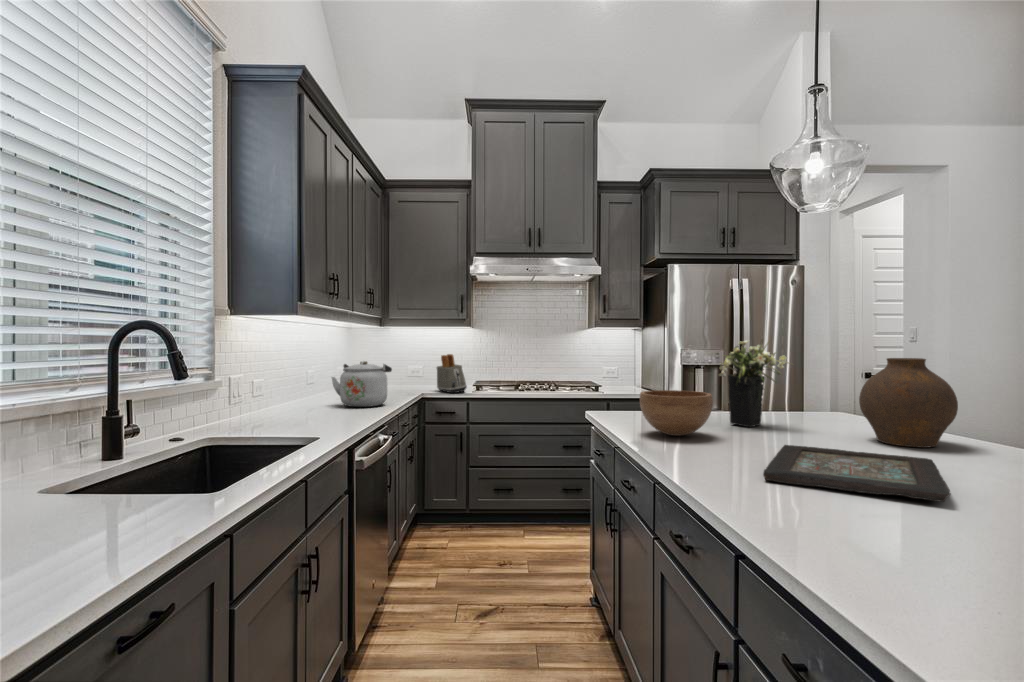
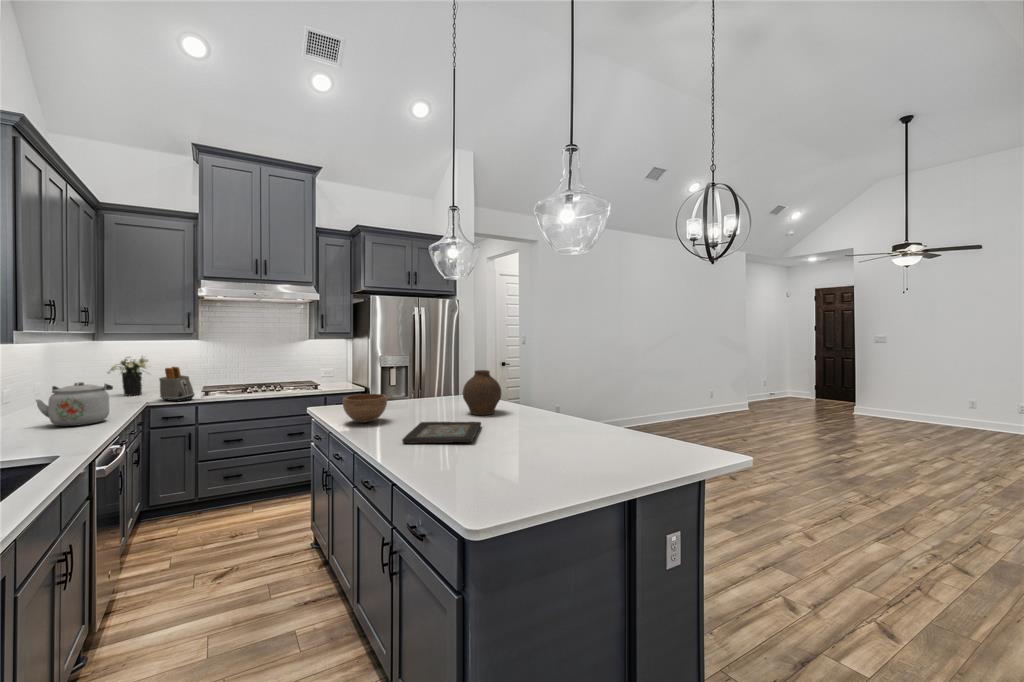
flower arrangement: present [719,340,793,427] -> present [108,357,148,396]

